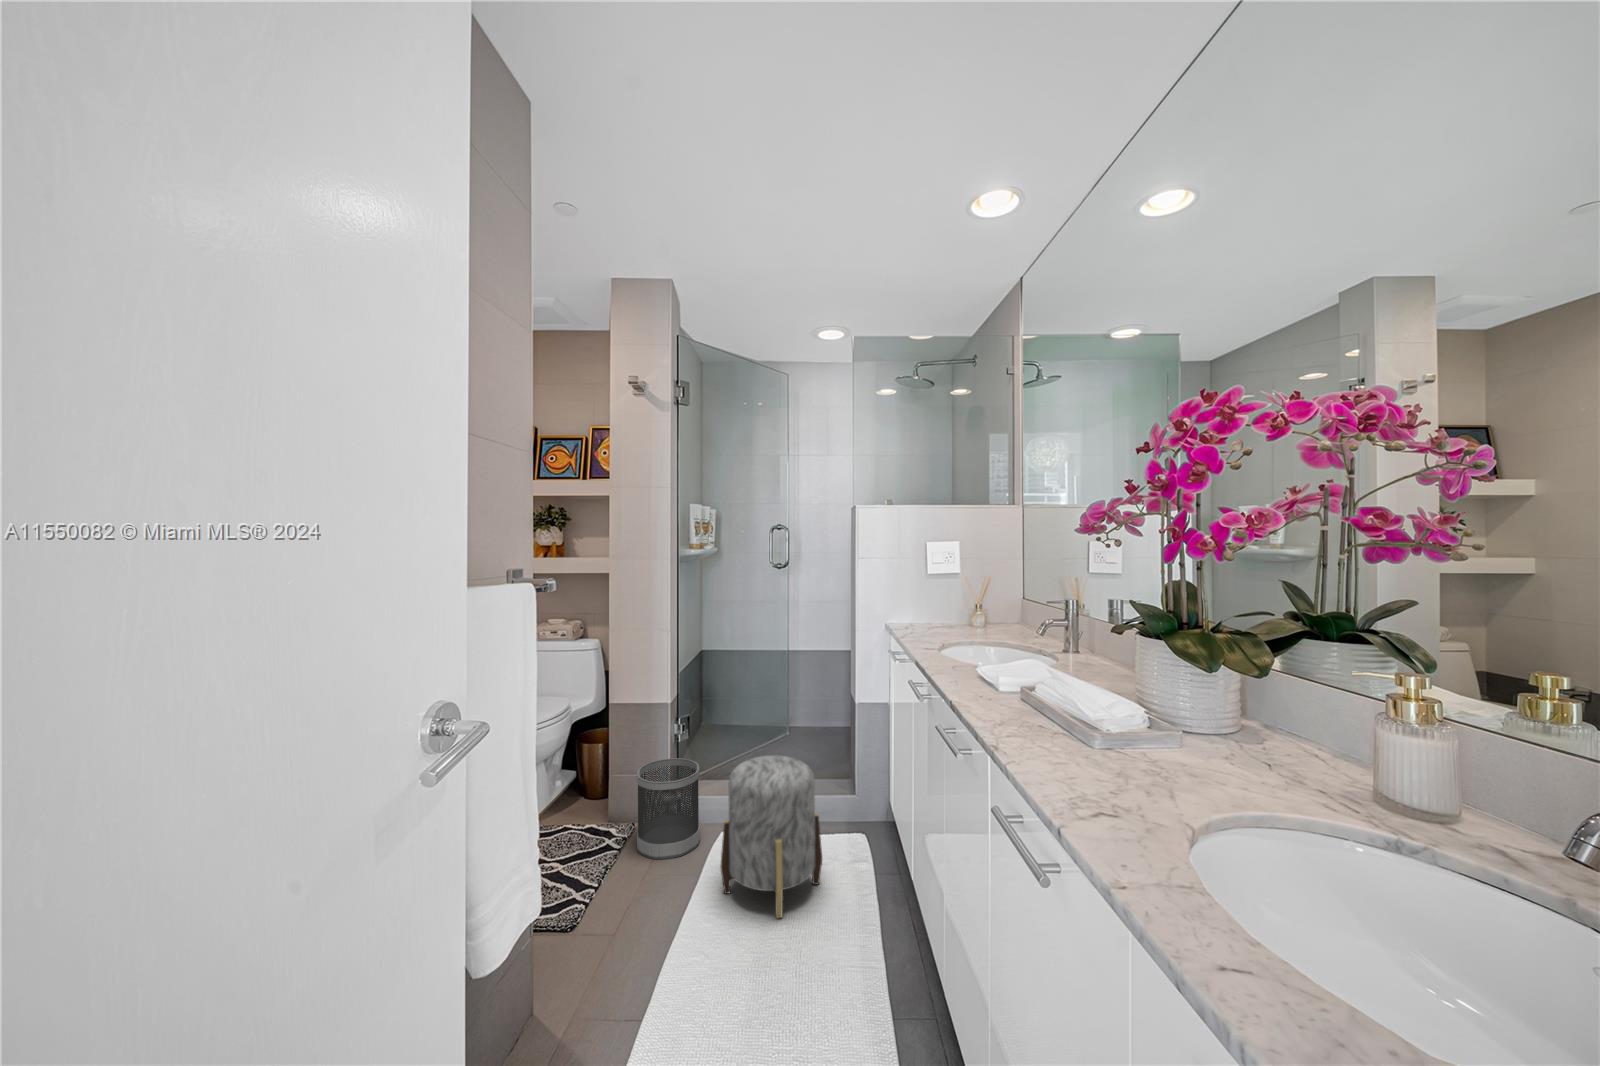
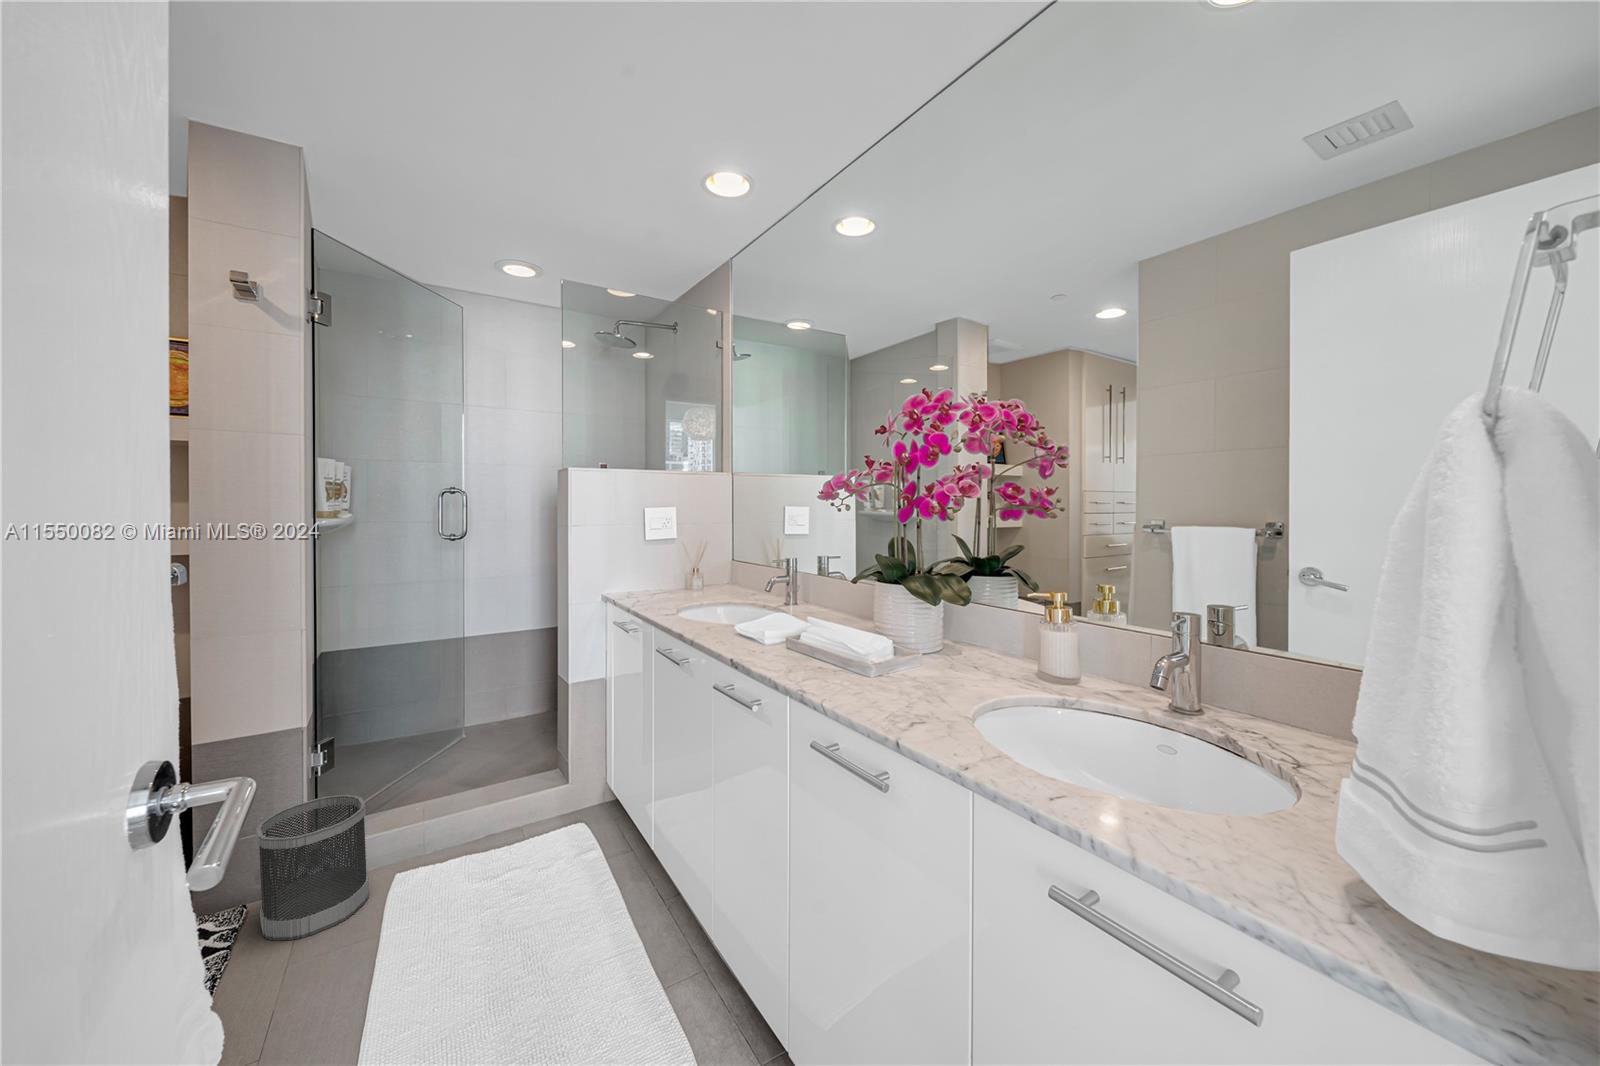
stool: present [720,755,822,918] -> none [422,758,554,940]

